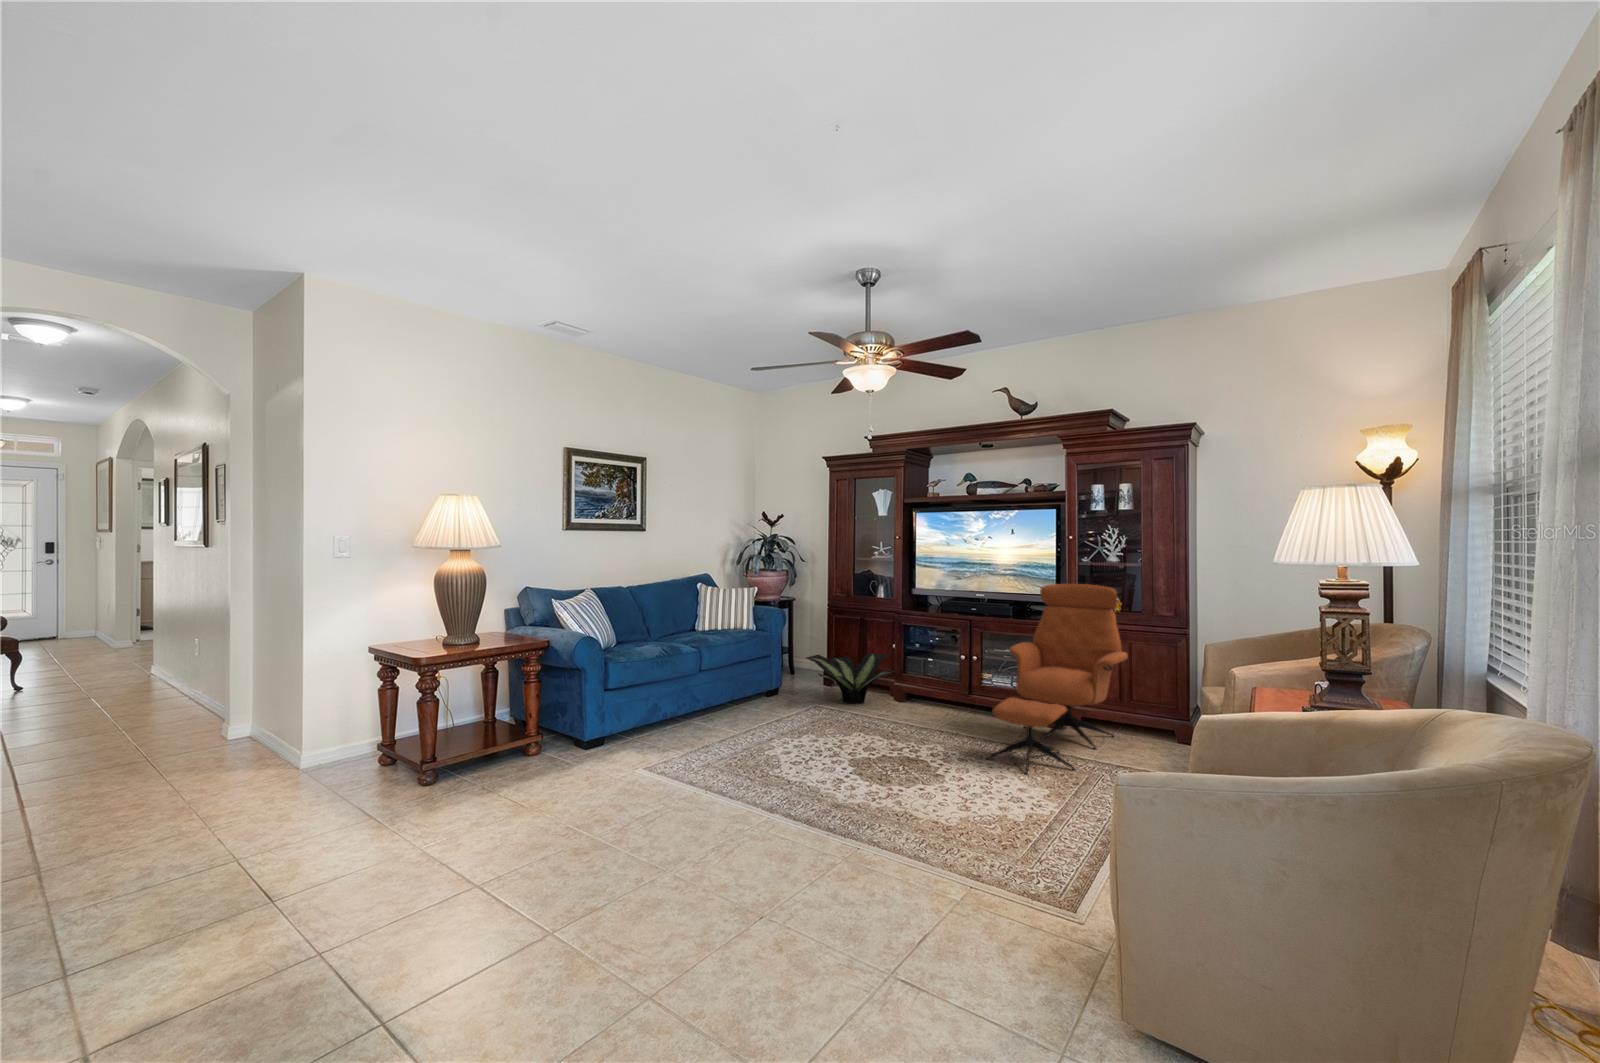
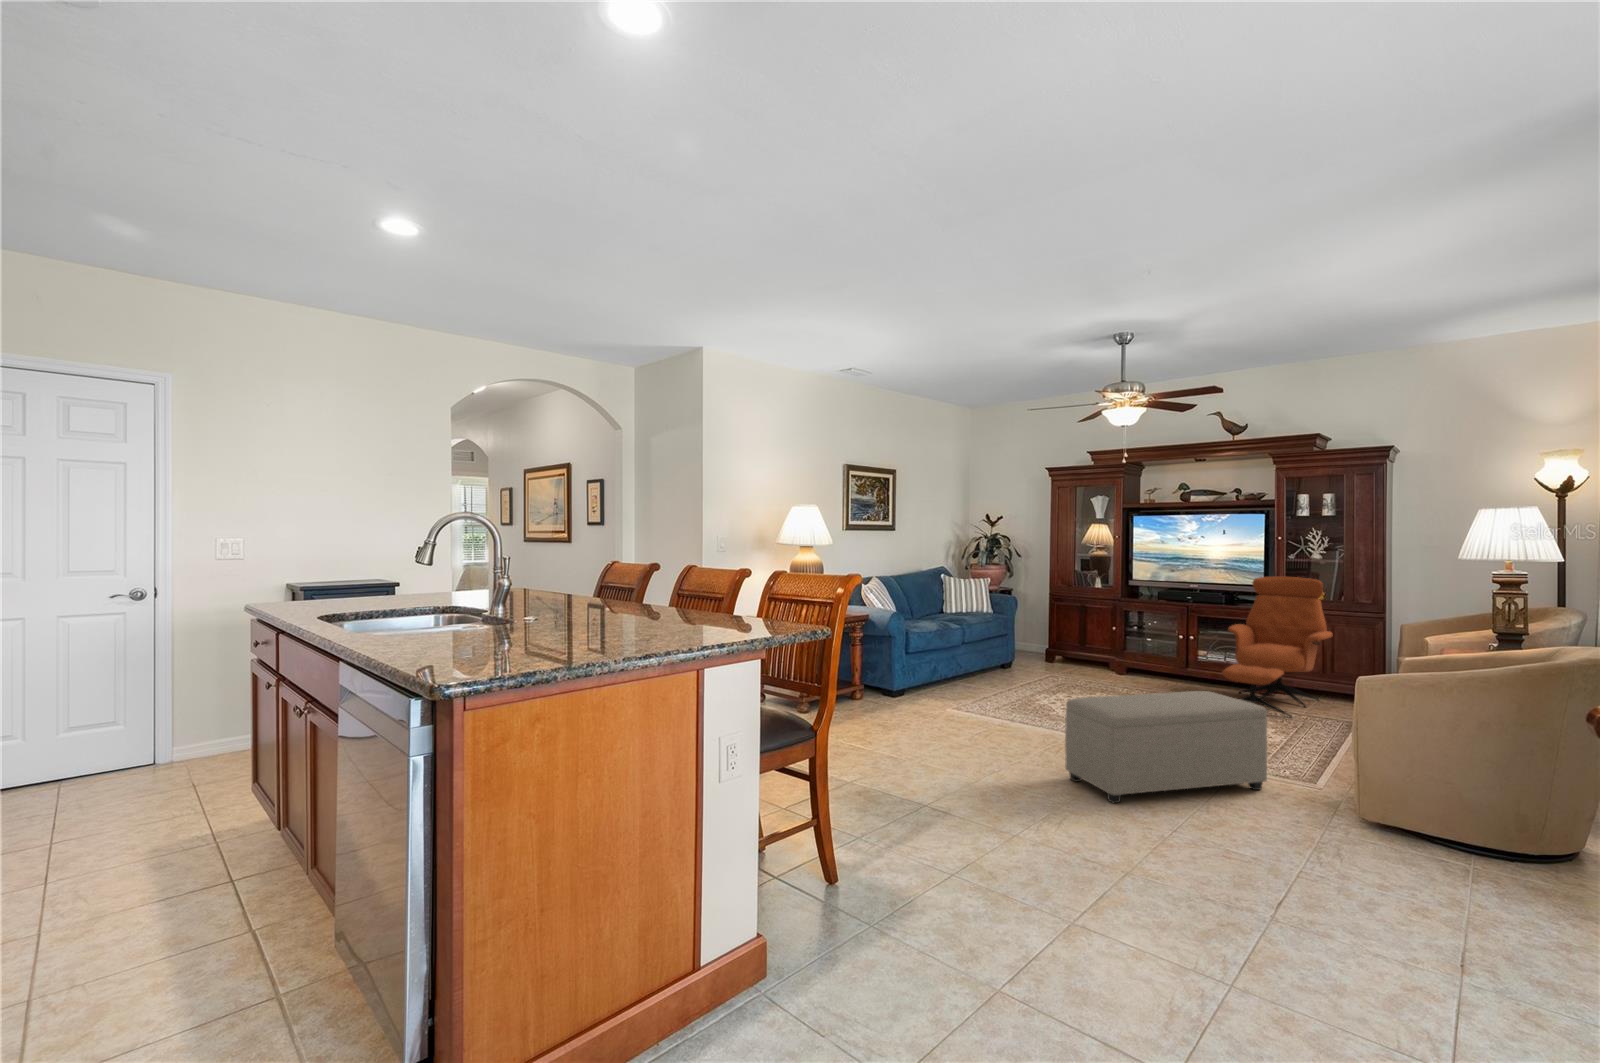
potted plant: present [806,653,894,704] -> none [1037,635,1122,675]
ottoman: none [676,773,994,1019] -> present [1065,691,1267,803]

